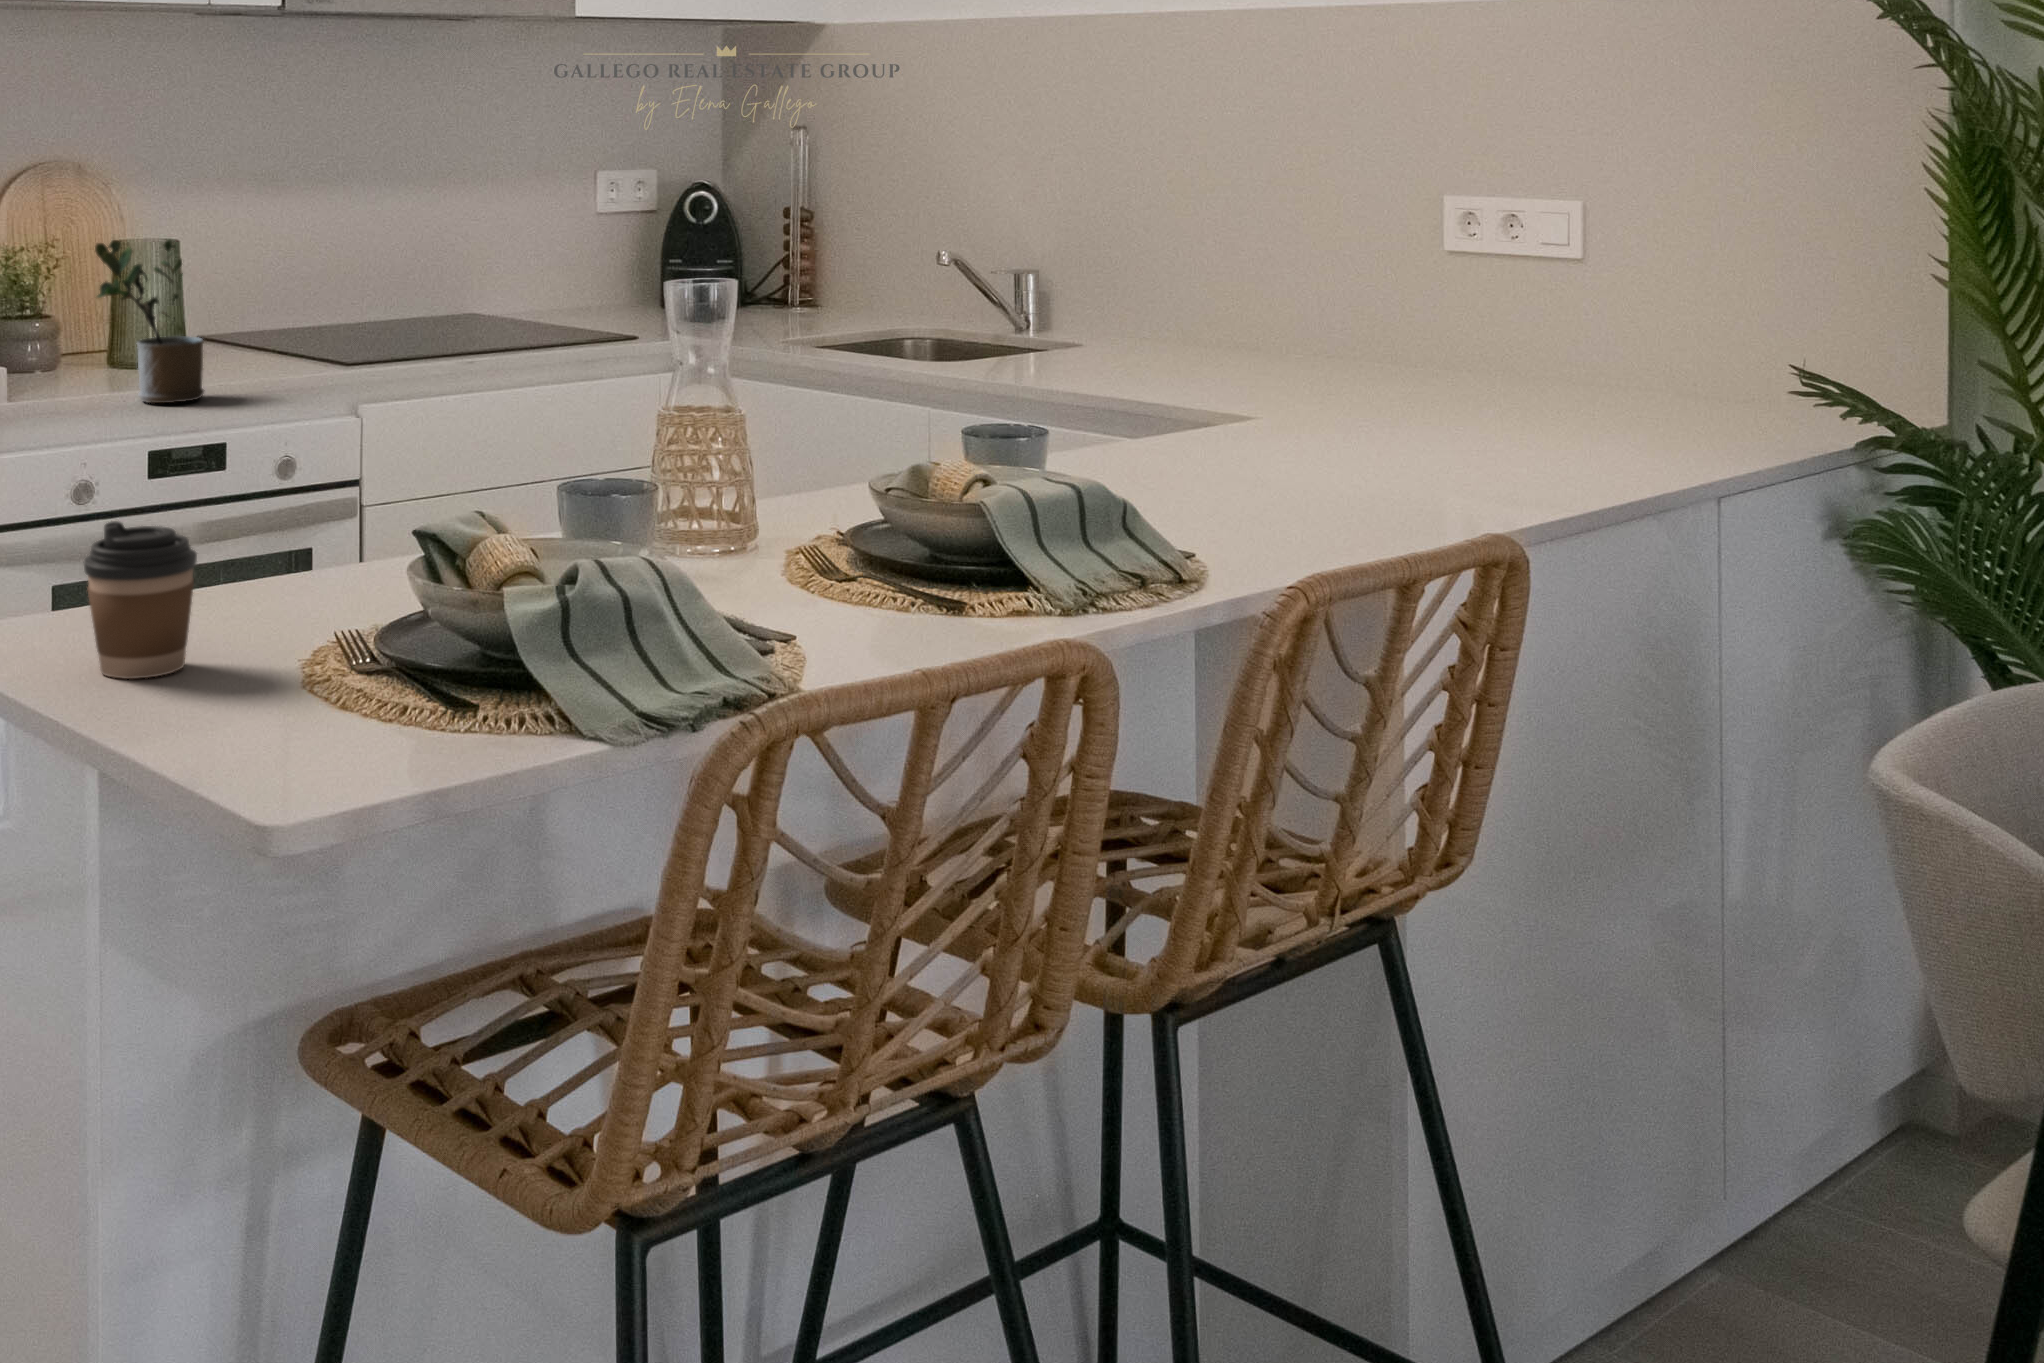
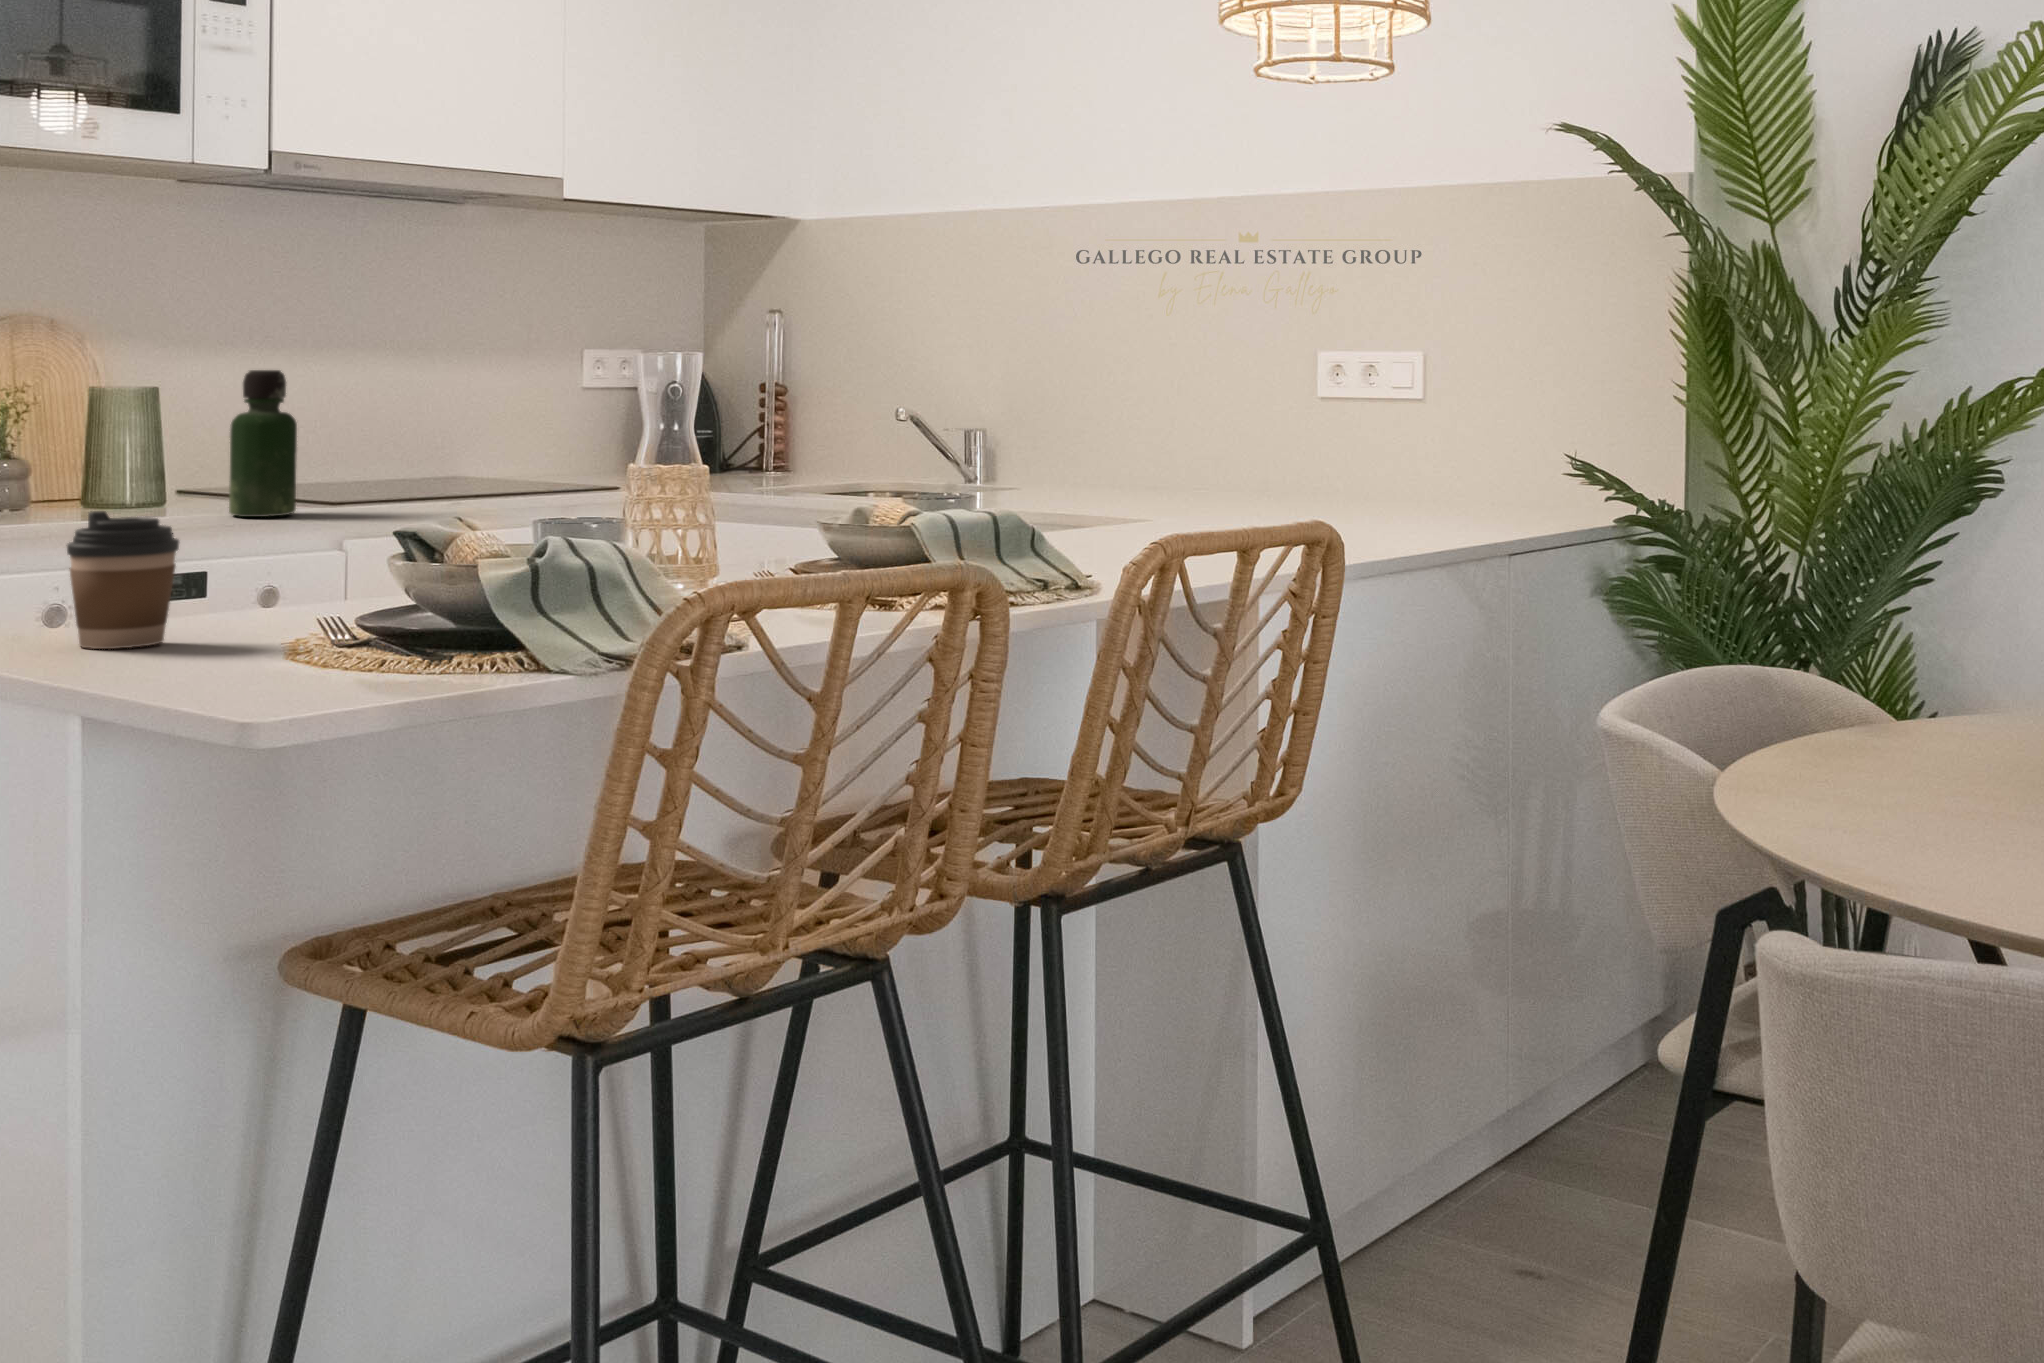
bottle: none [252,228,319,386] -> present [229,370,297,517]
potted plant: present [95,240,204,403] -> none [69,372,180,526]

